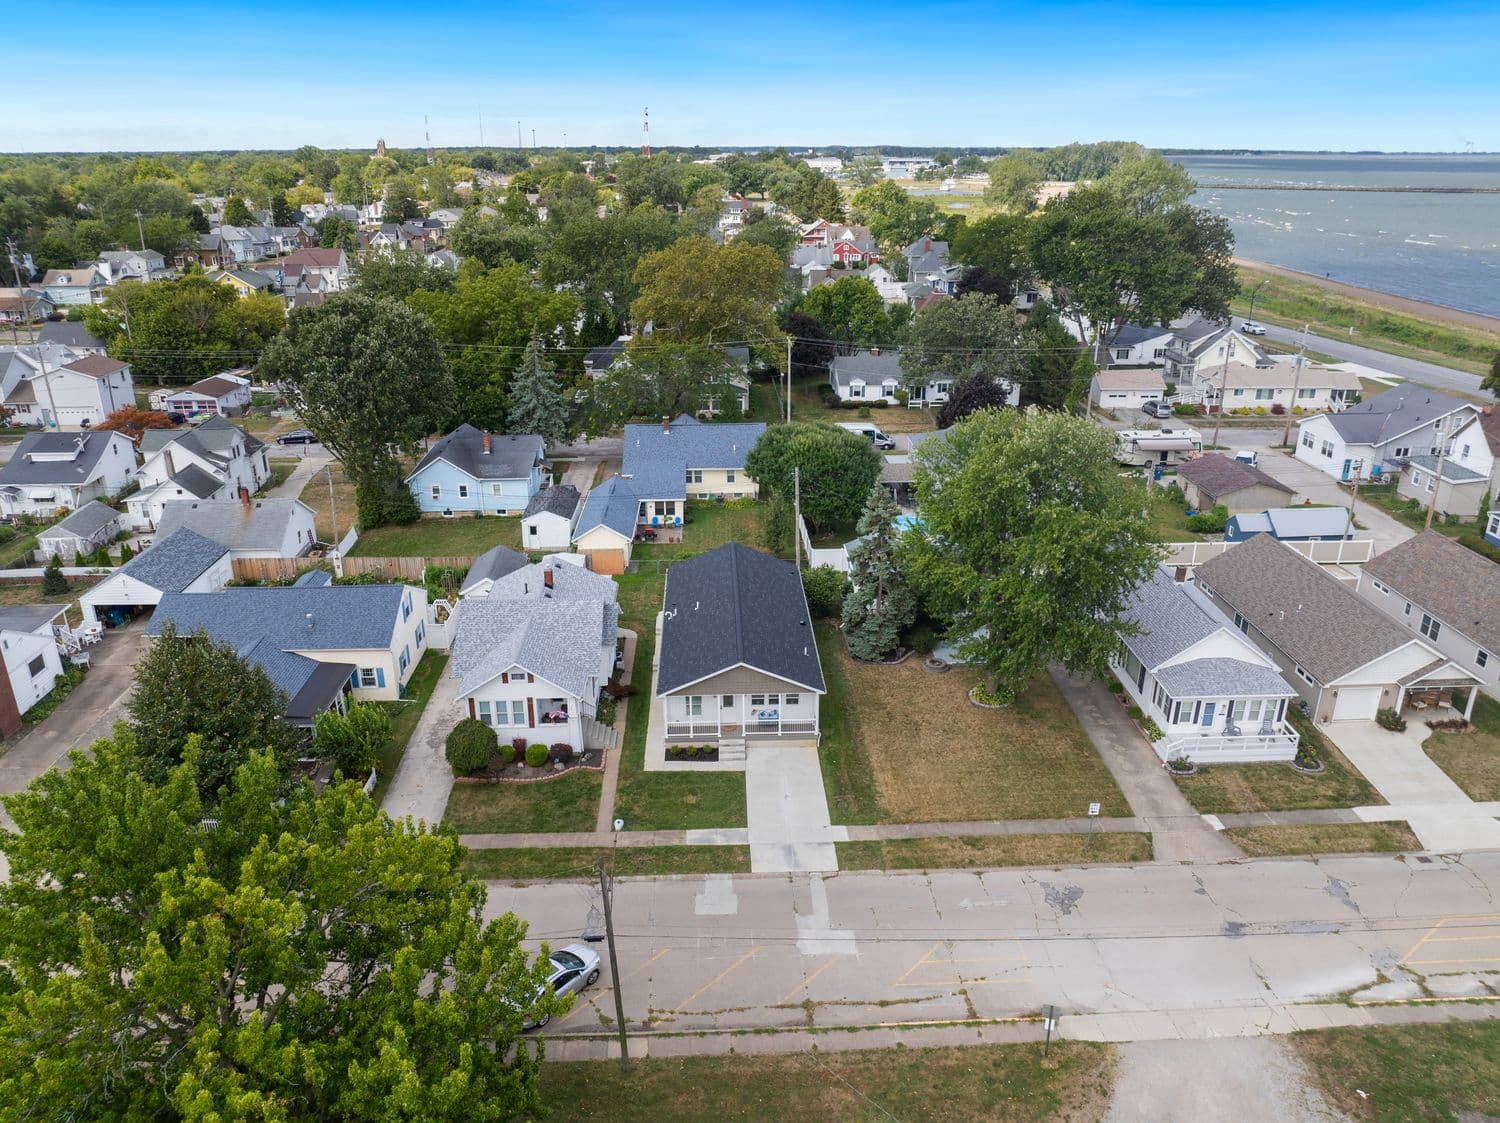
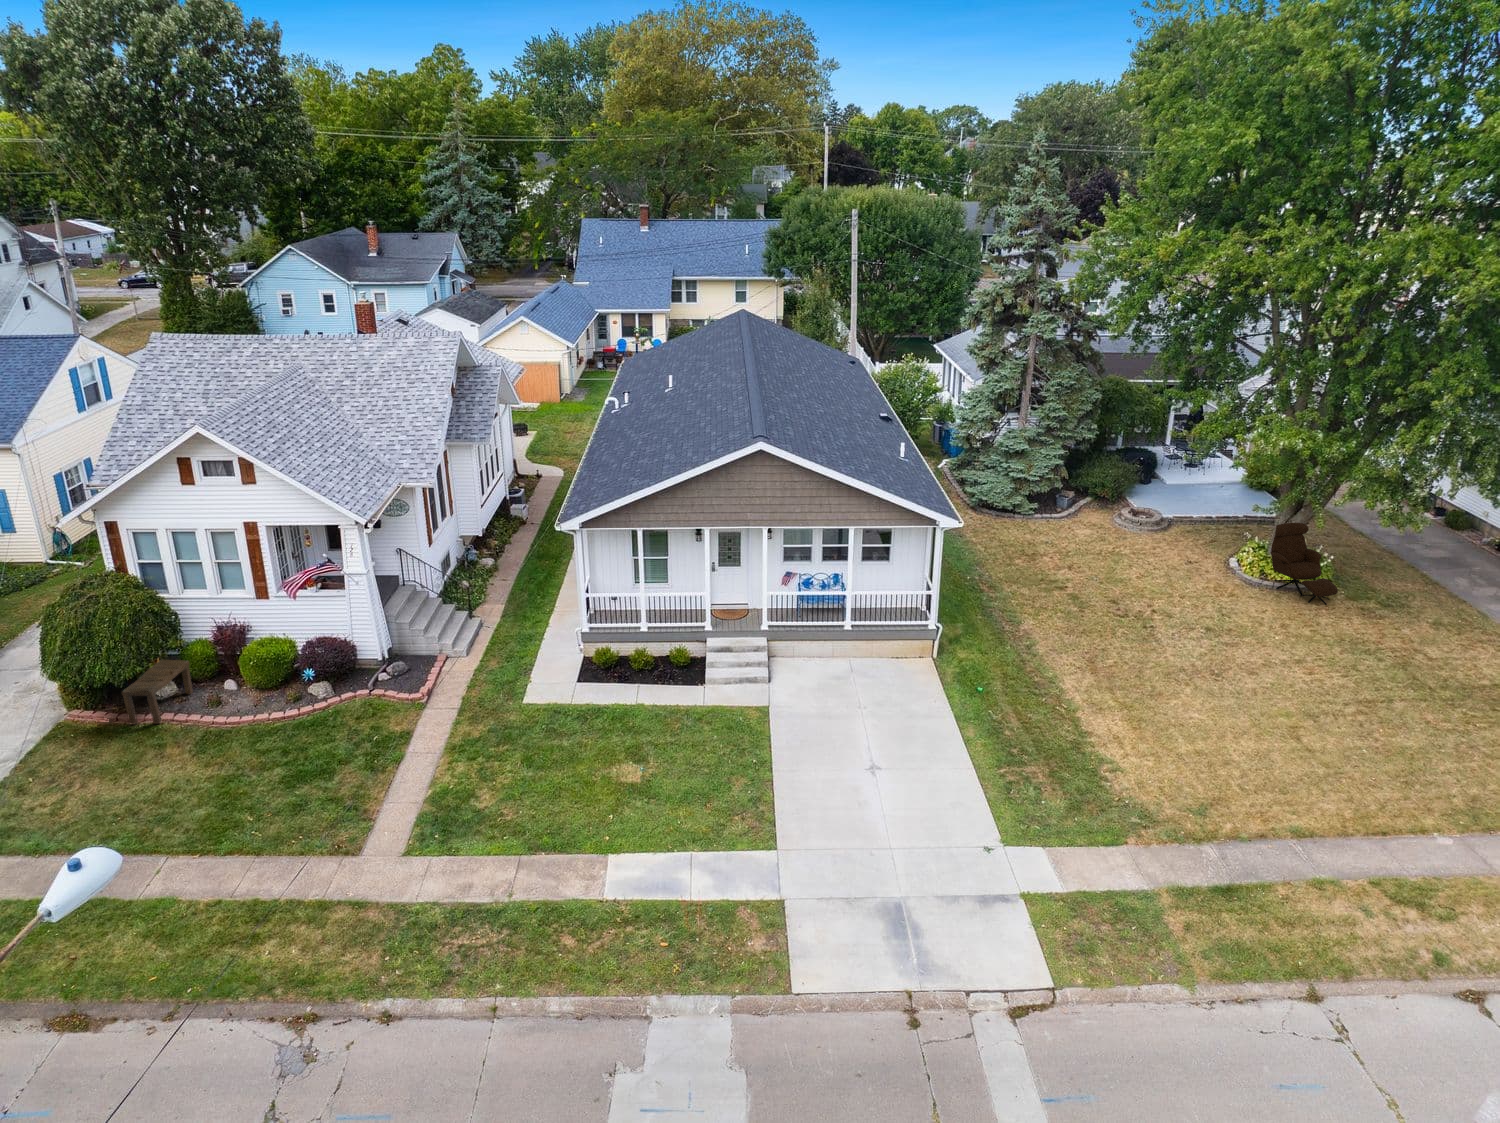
lounge chair: present [605,677,637,702] -> present [1270,523,1338,605]

